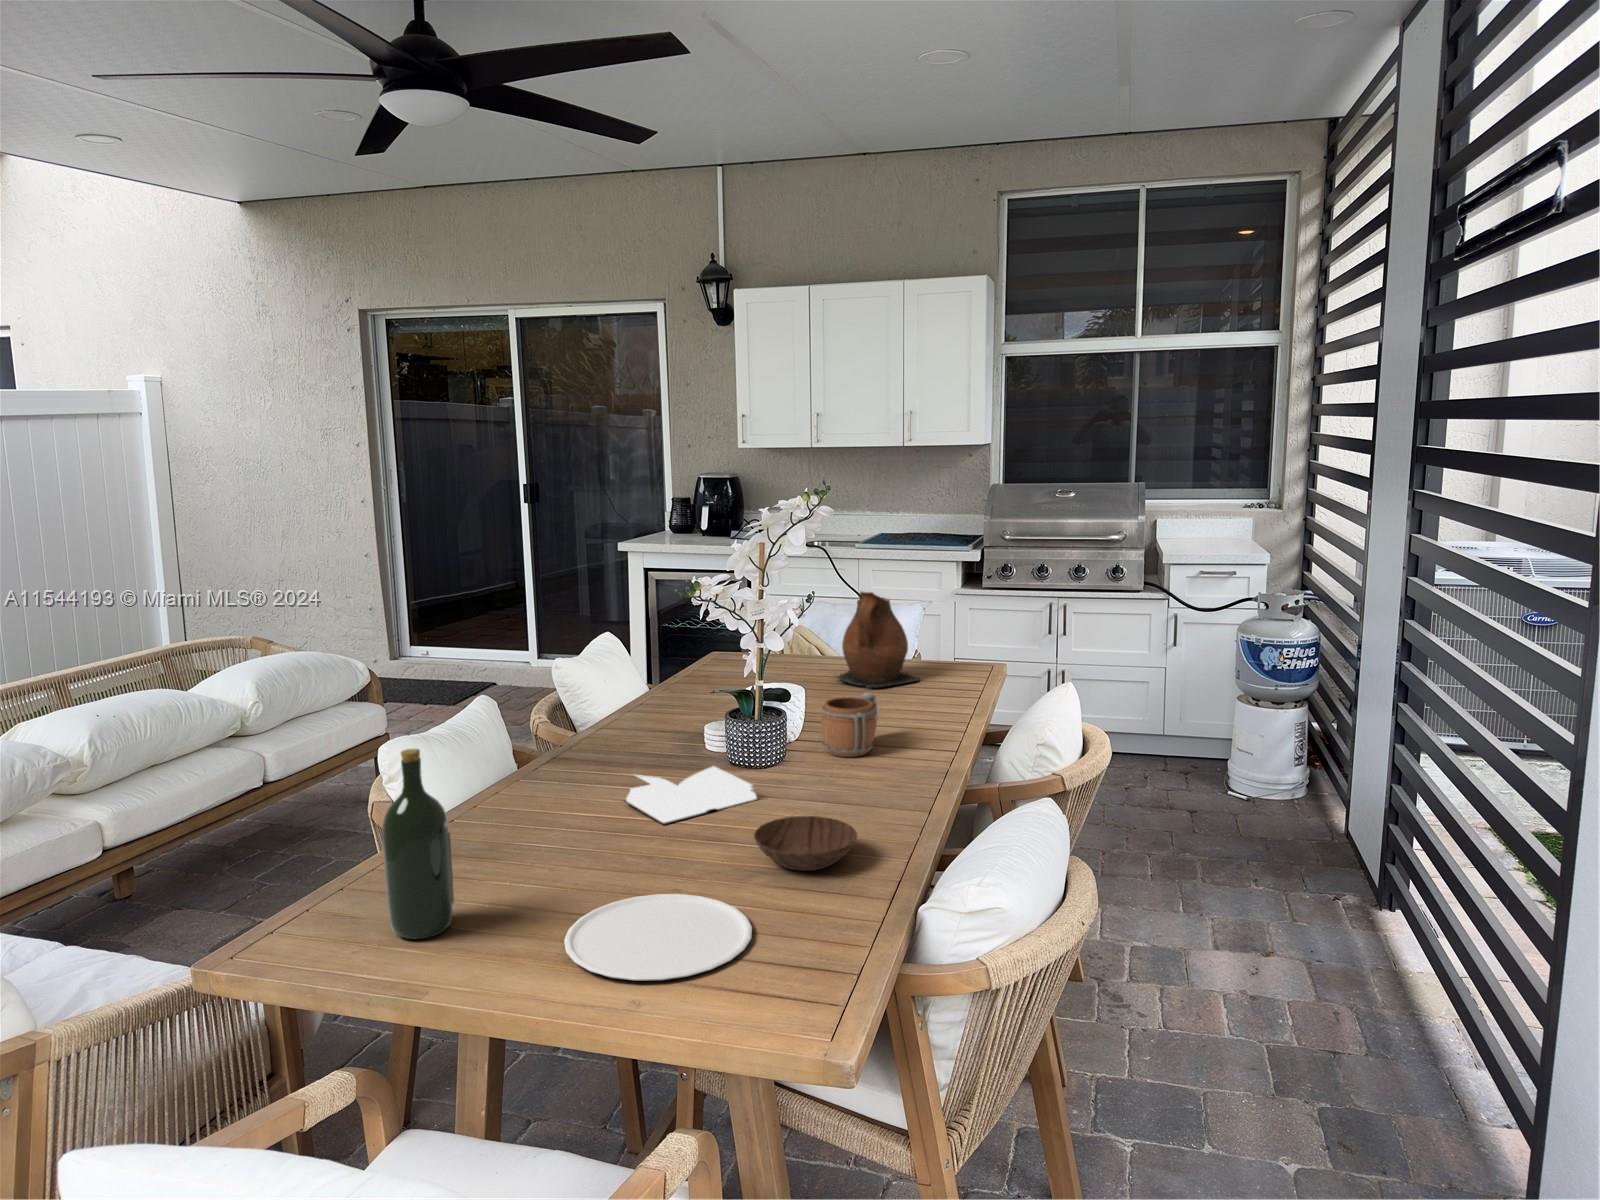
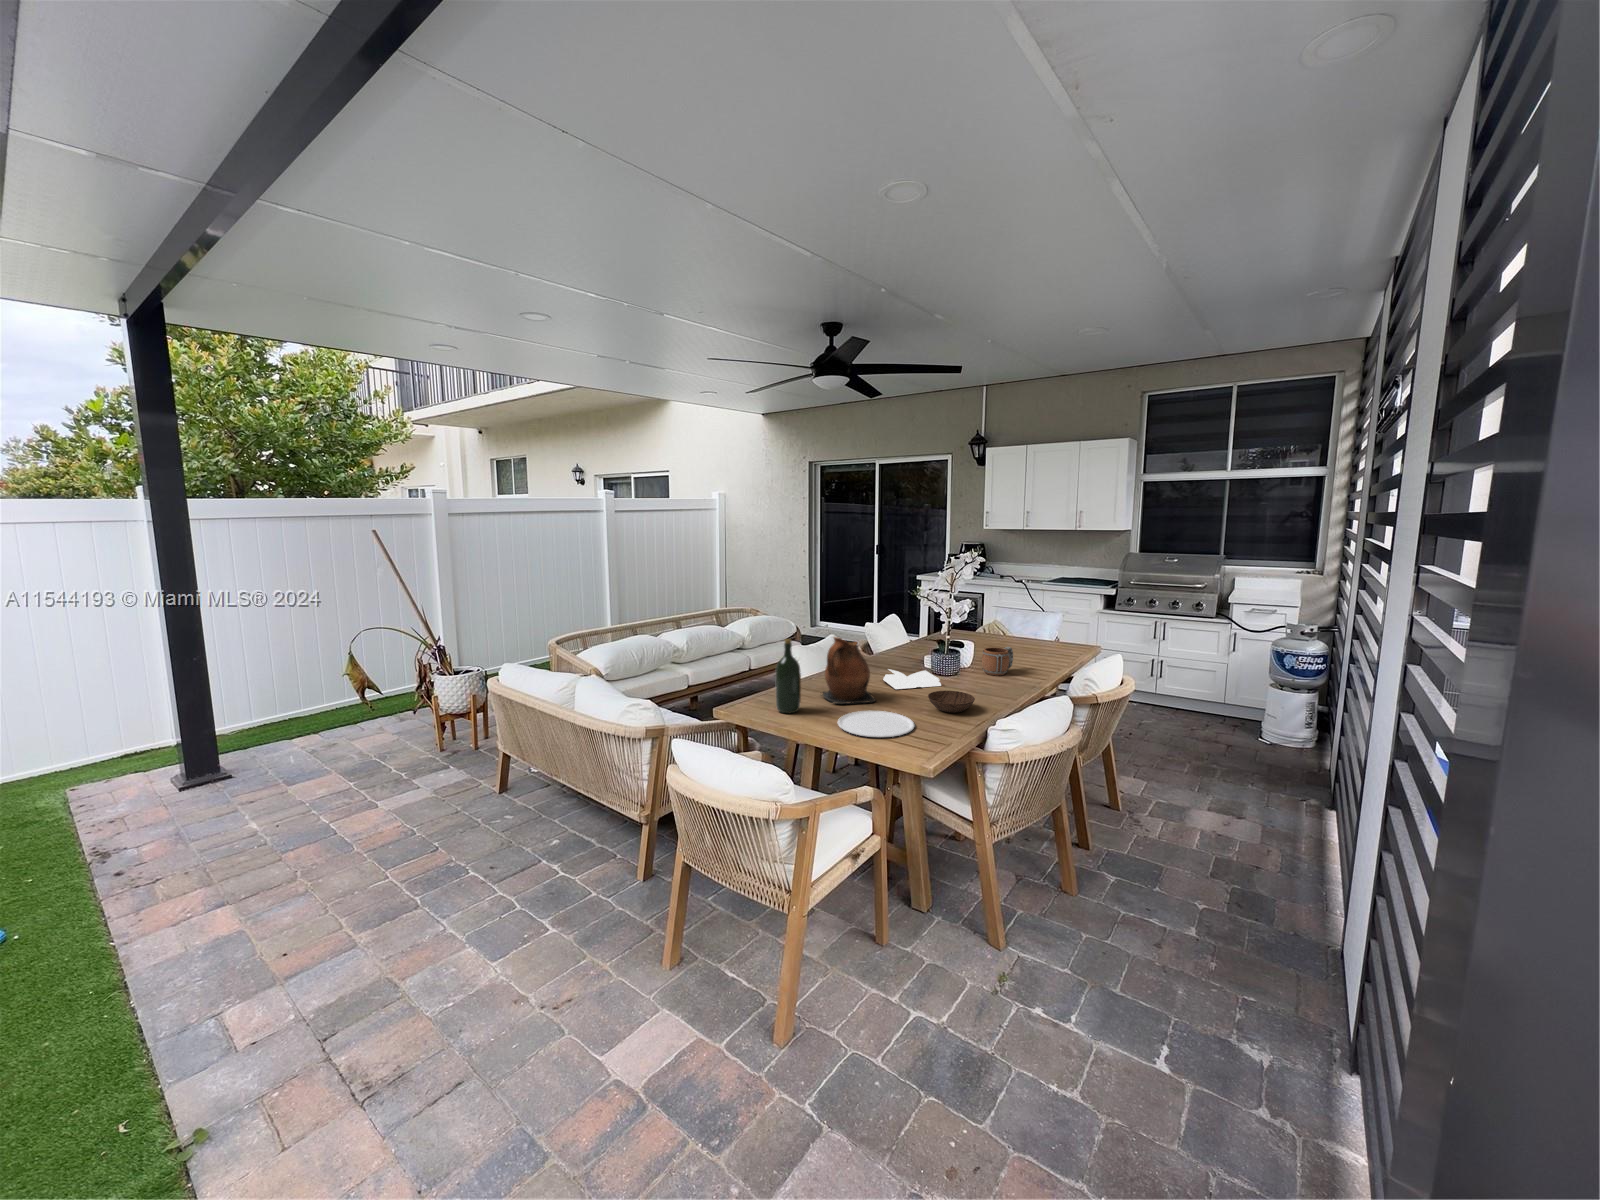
ceramic pitcher: present [837,592,920,688] -> present [823,637,876,704]

